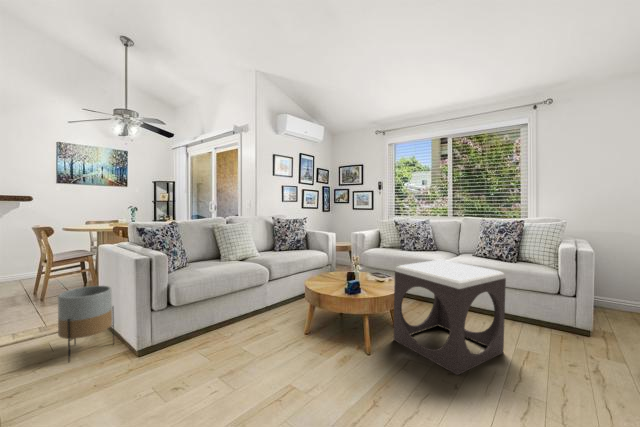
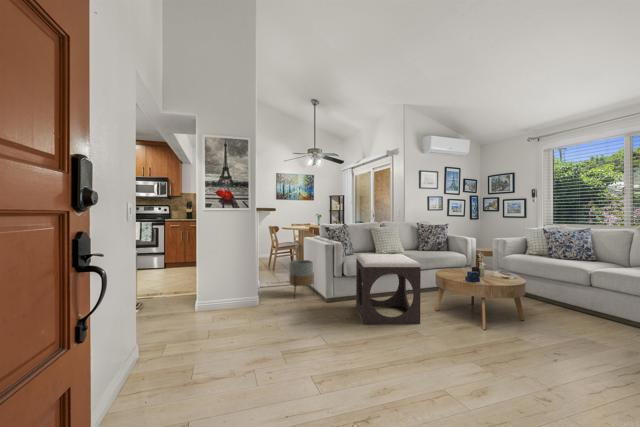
footstool: present [394,260,506,375] -> present [356,254,421,324]

